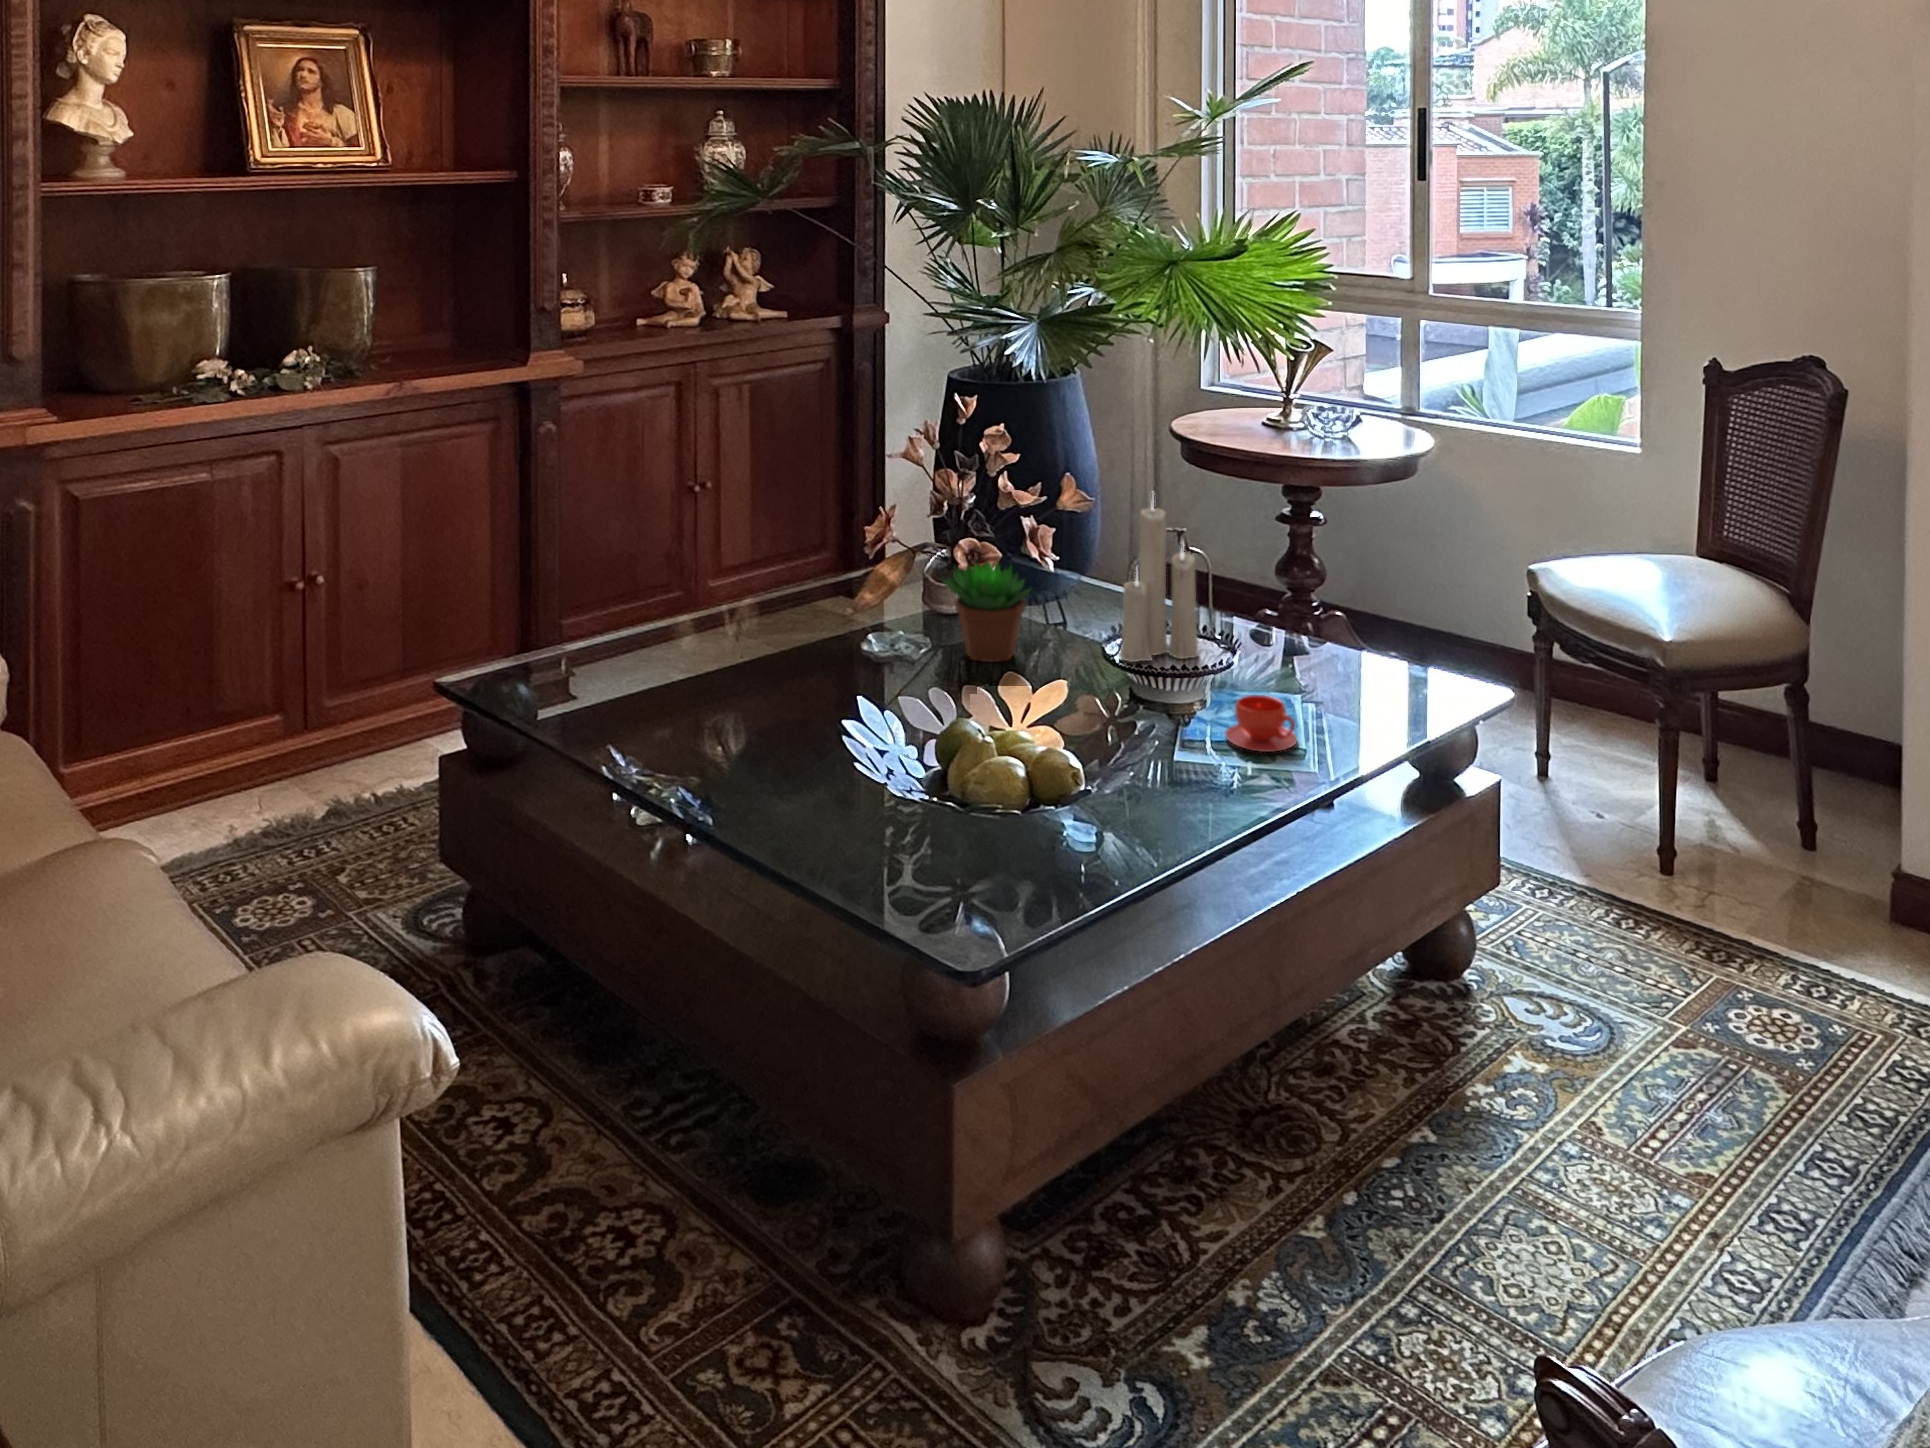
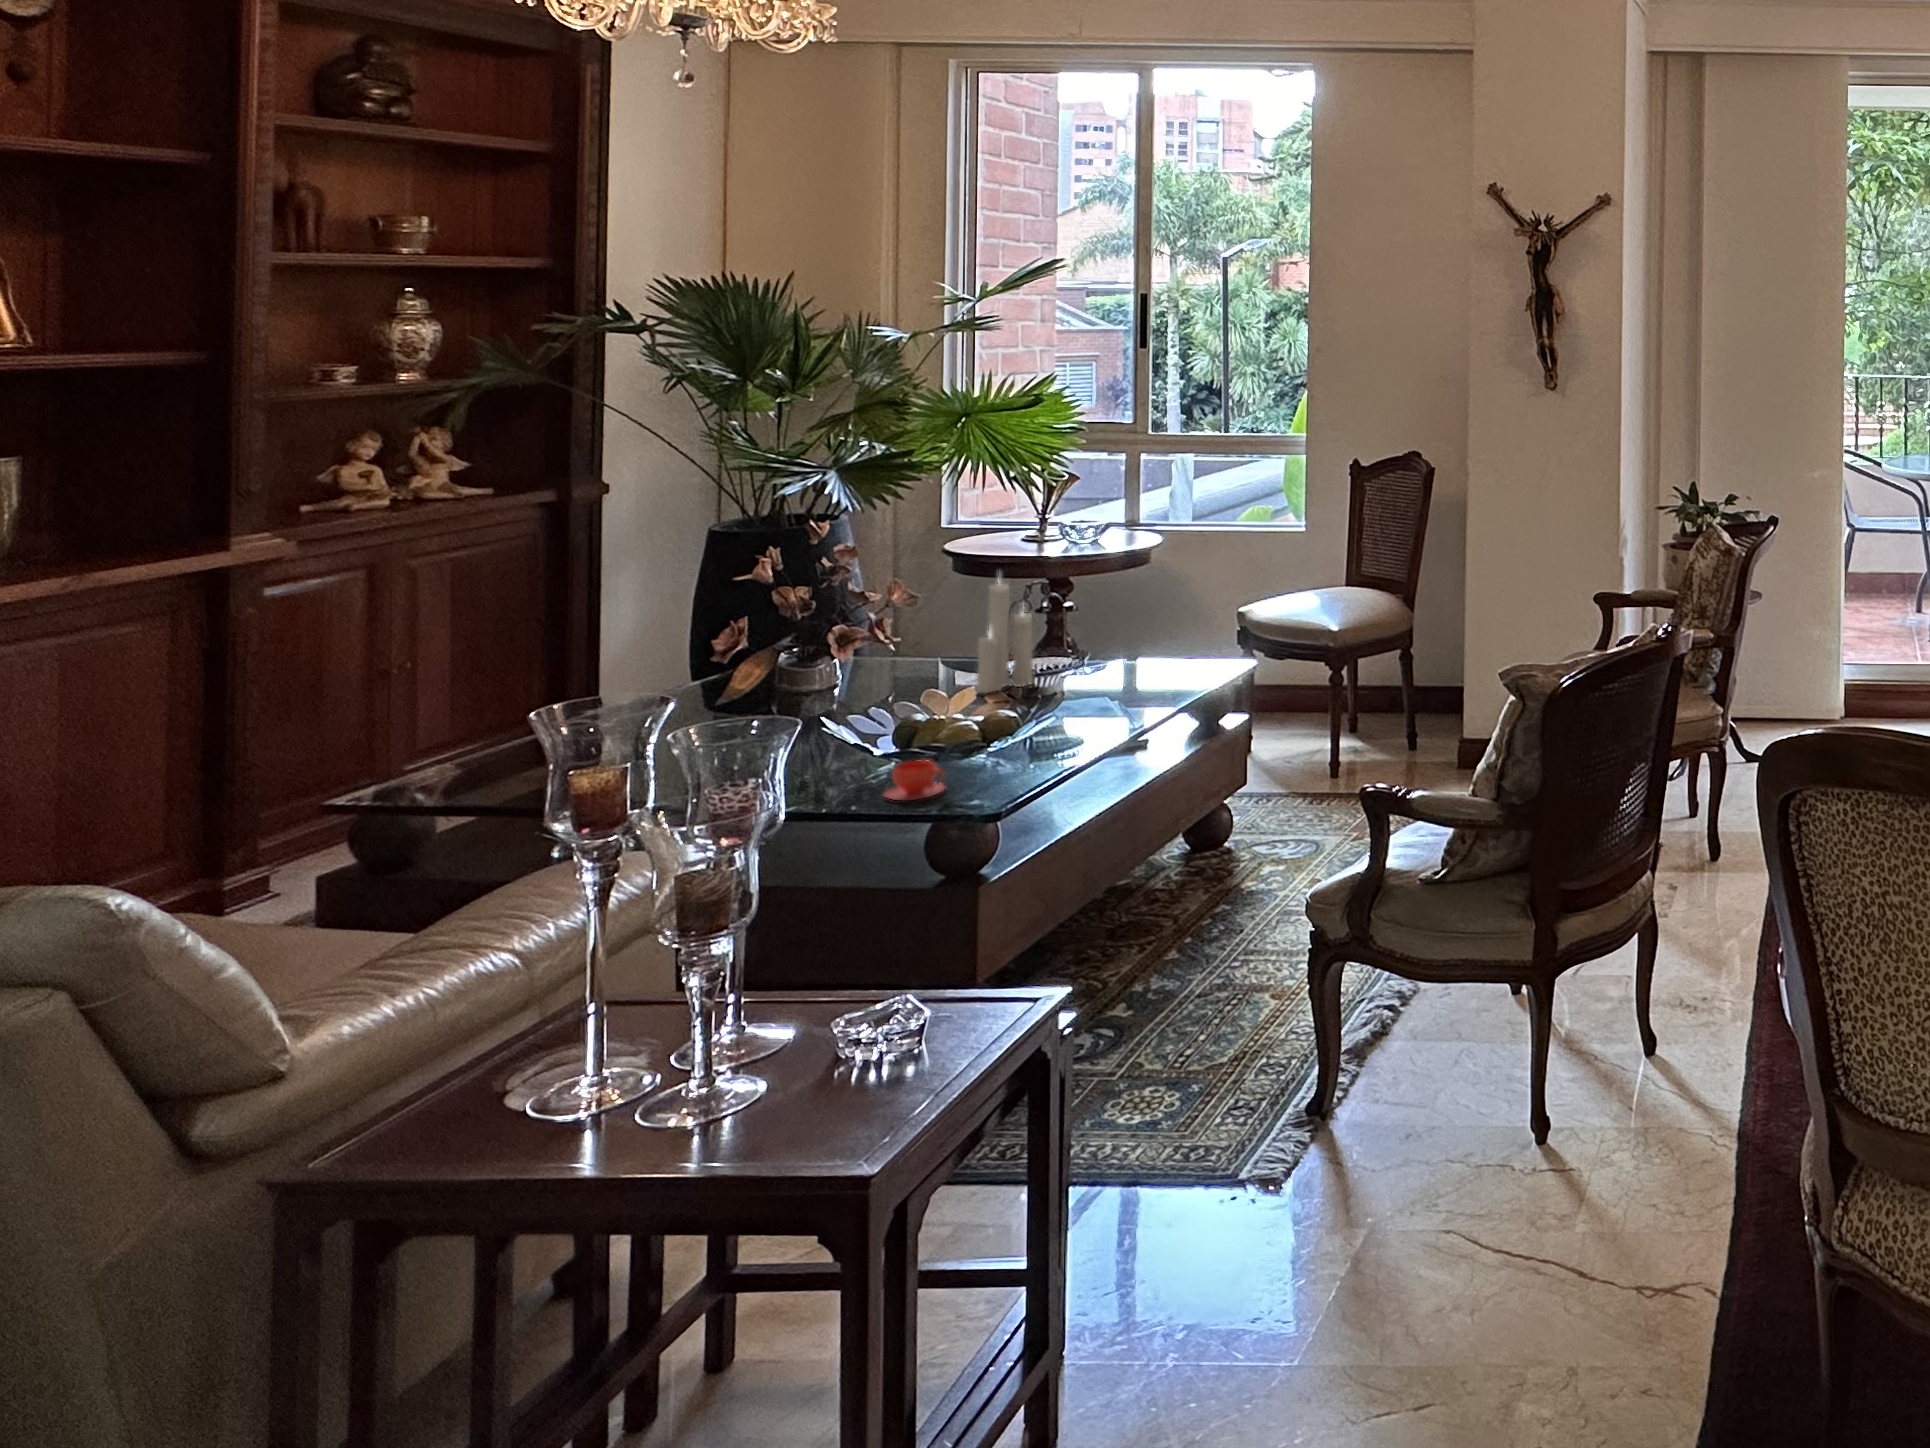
succulent plant: present [941,561,1031,662] -> none [825,637,905,713]
teacup: present [1225,695,1297,752] -> present [884,761,945,800]

